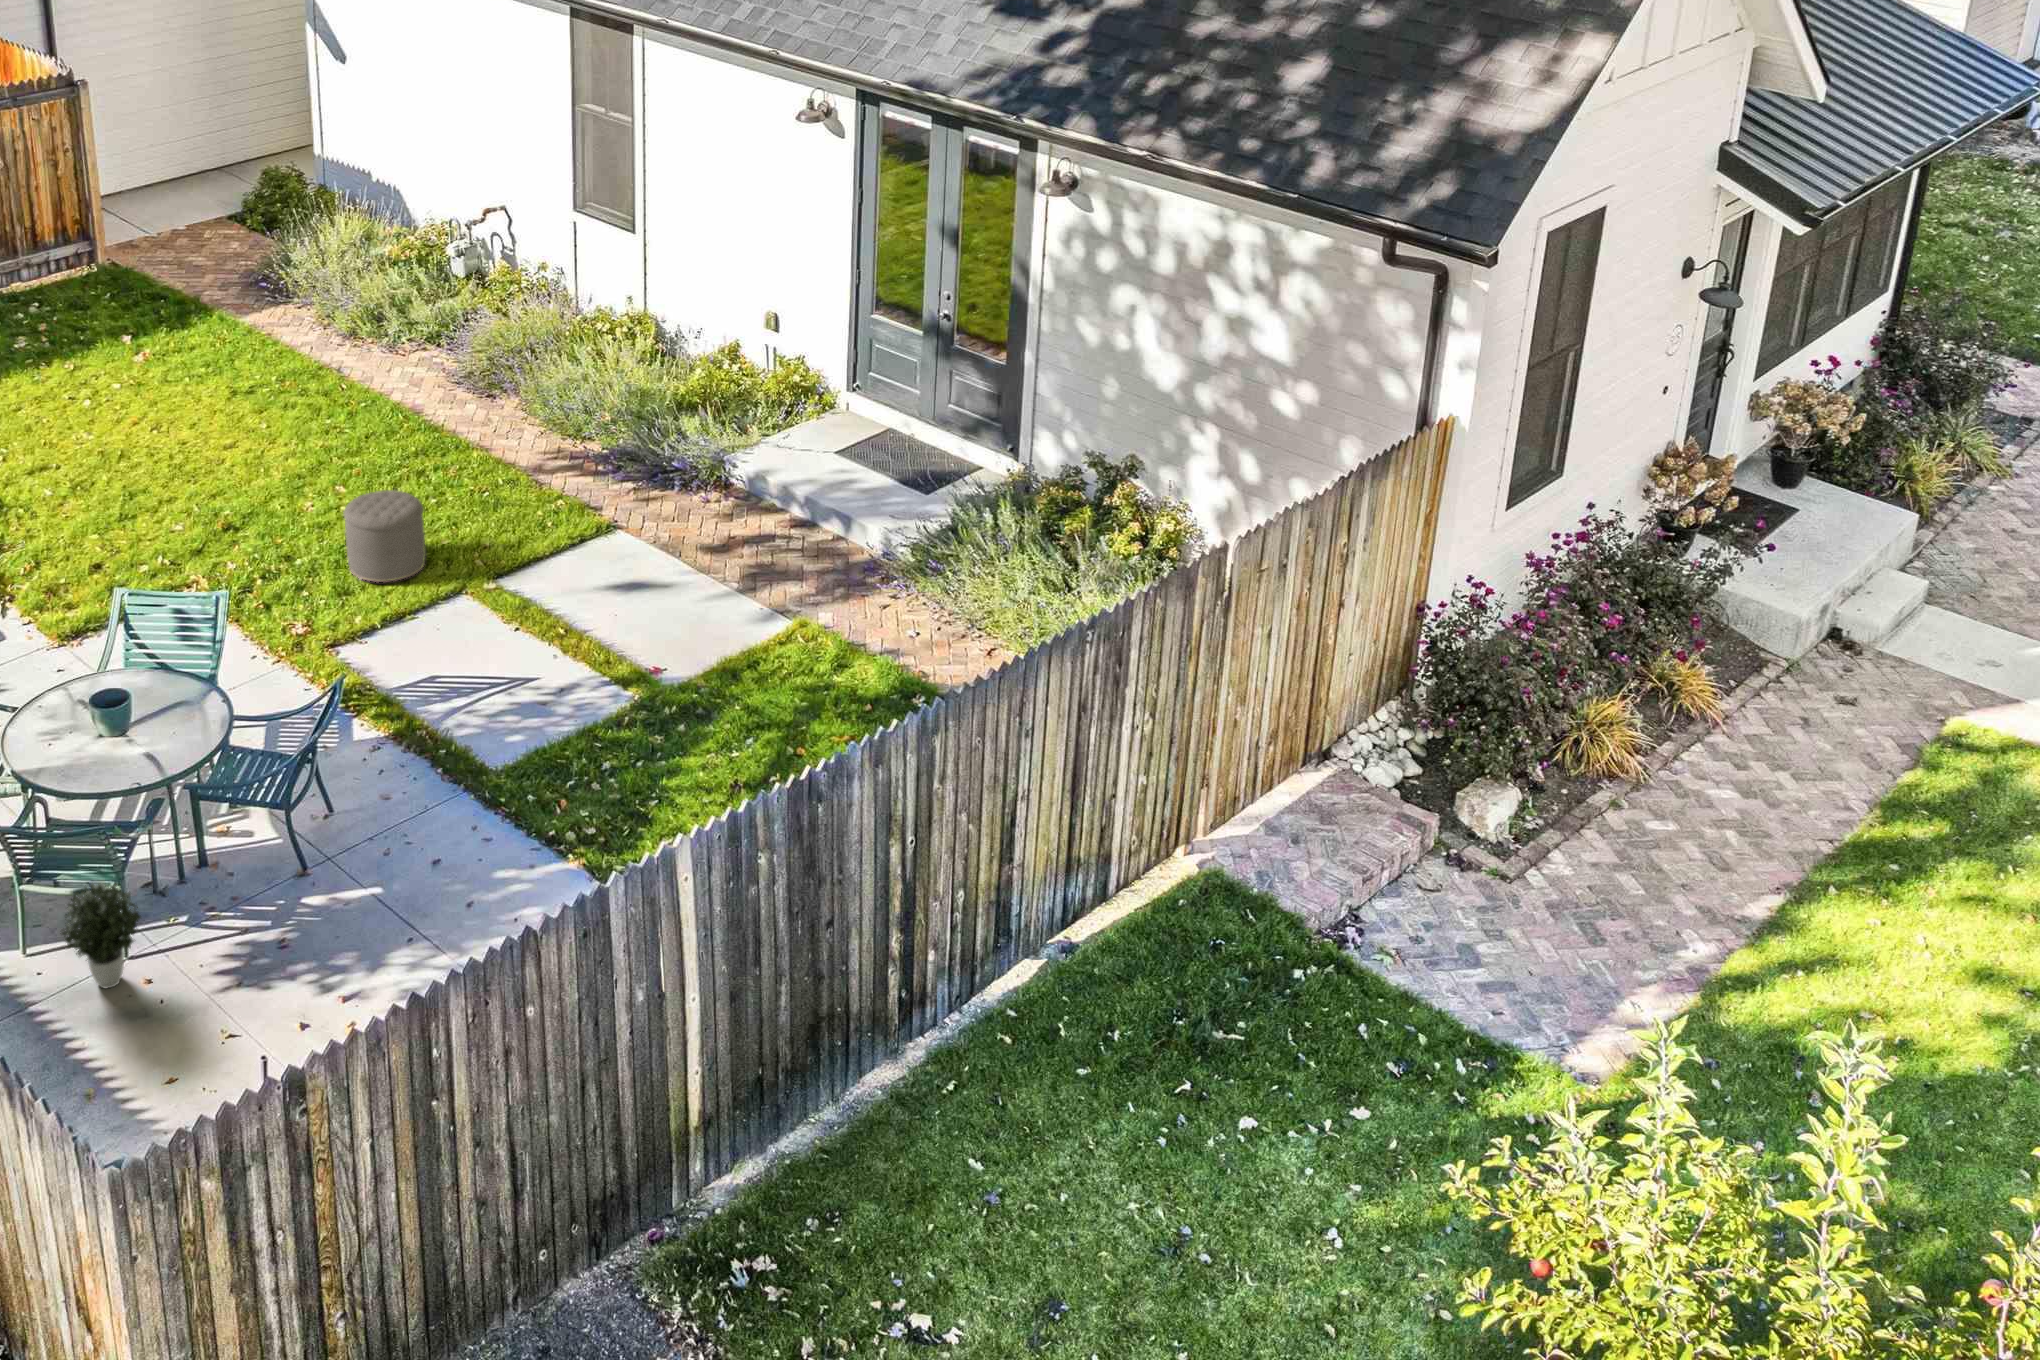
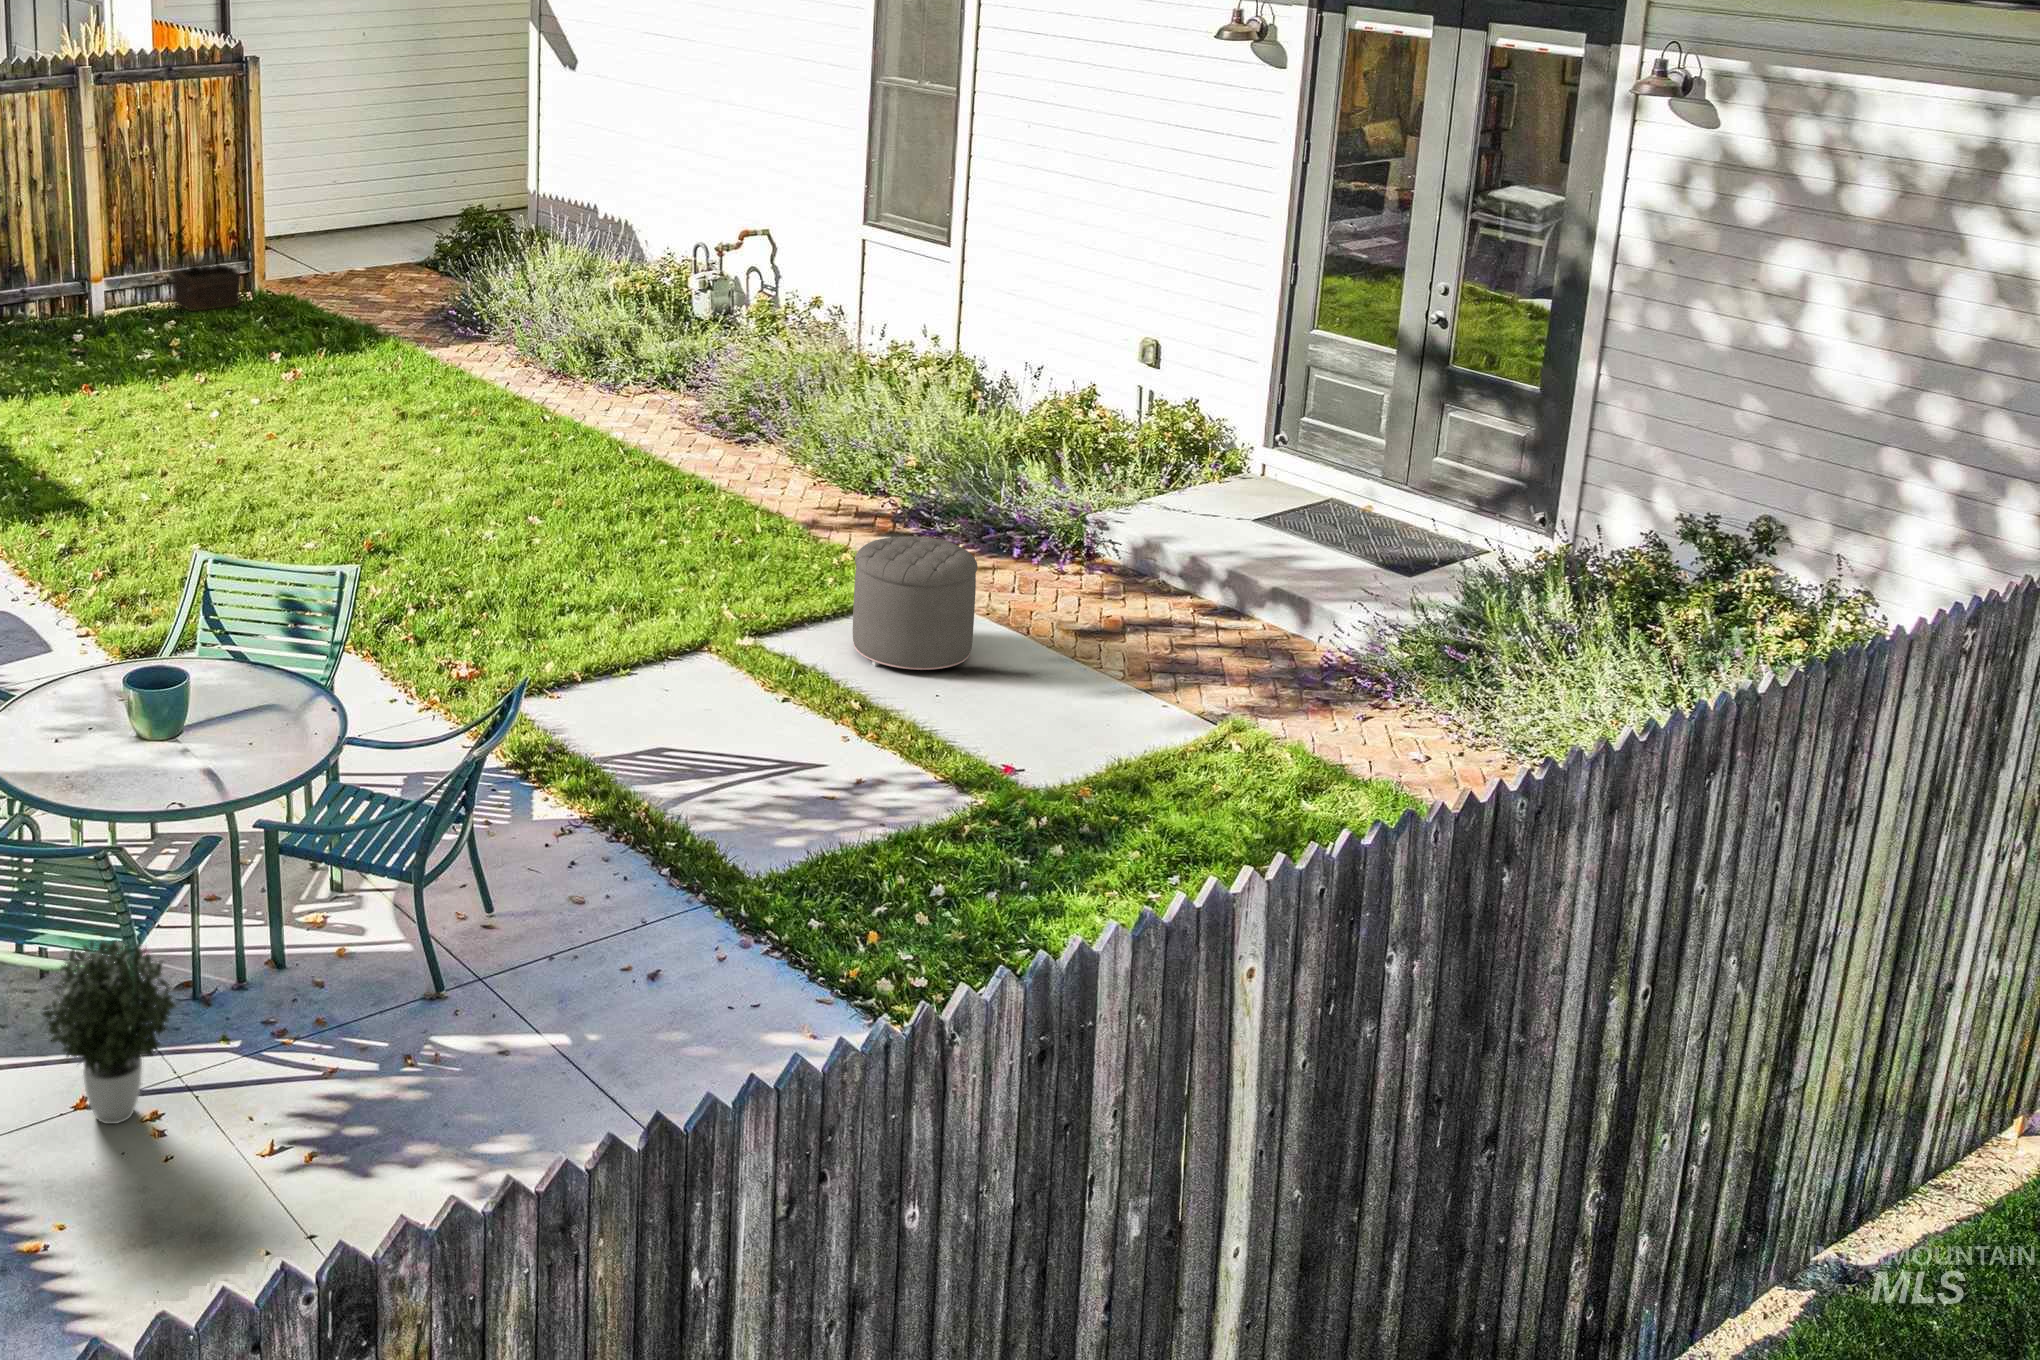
basket: none [34,249,95,292] -> present [171,264,241,311]
ottoman: present [344,490,426,582] -> present [853,536,978,670]

